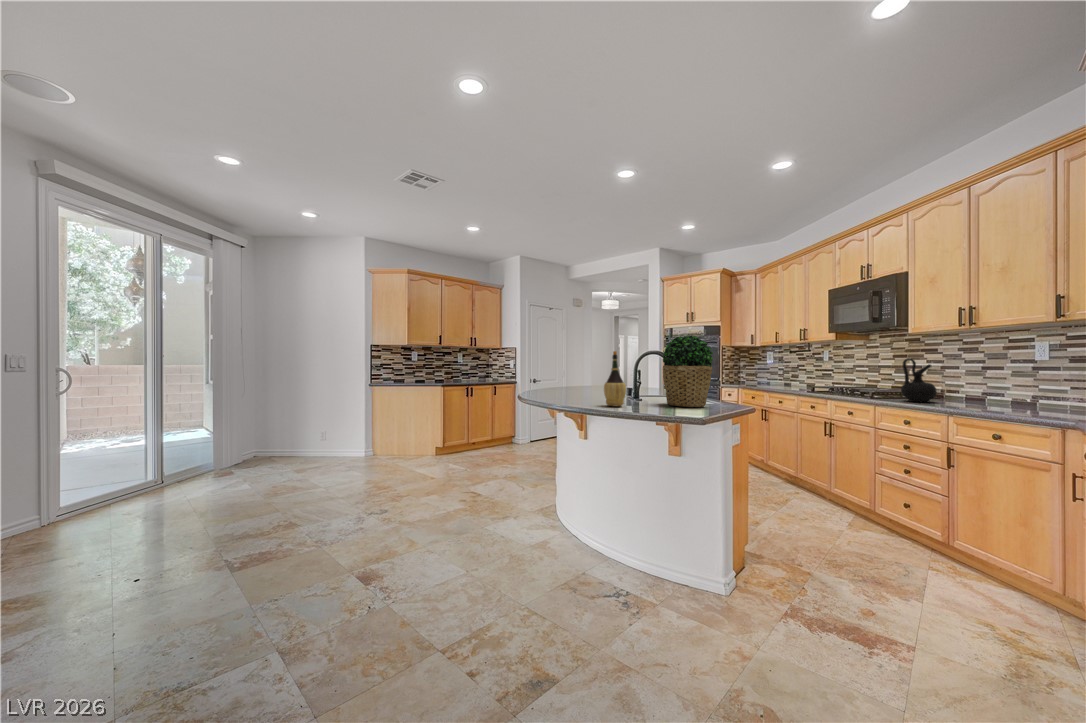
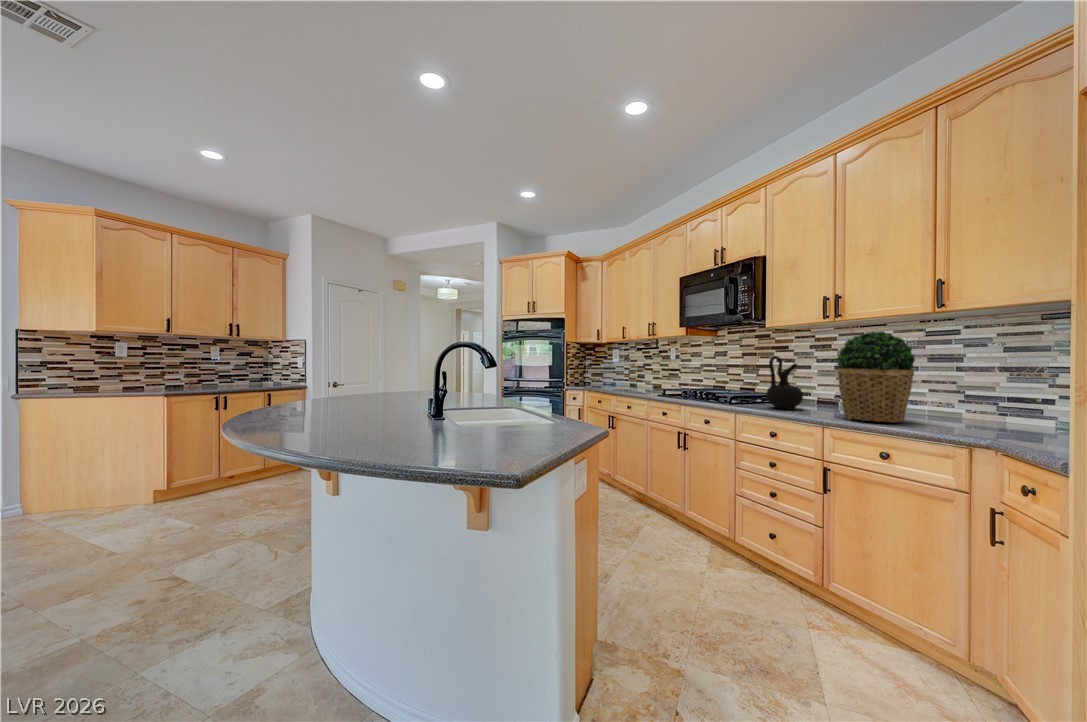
potted plant: present [663,336,713,407] -> present [837,331,915,423]
wine bottle: present [604,351,626,406] -> none [342,336,390,447]

